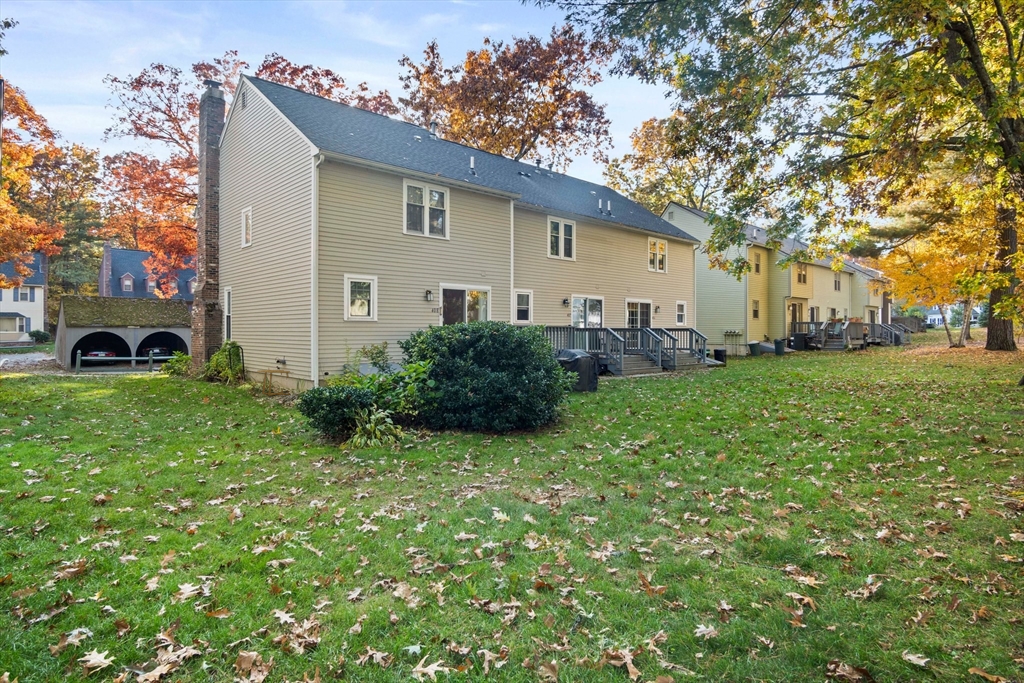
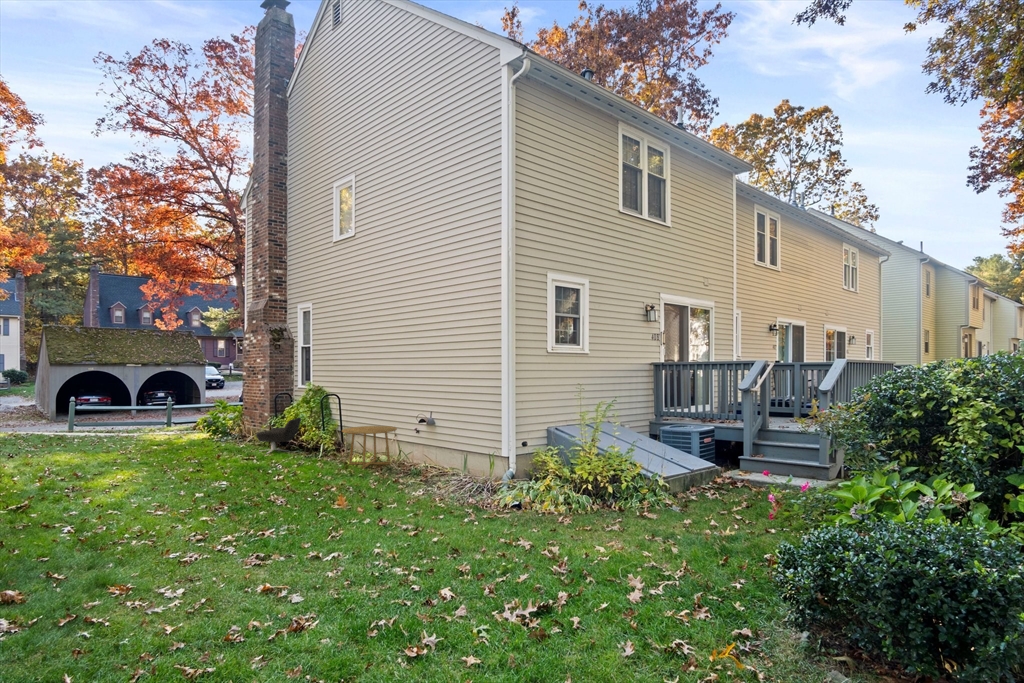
lounge chair: none [205,365,240,388] -> present [256,418,301,453]

